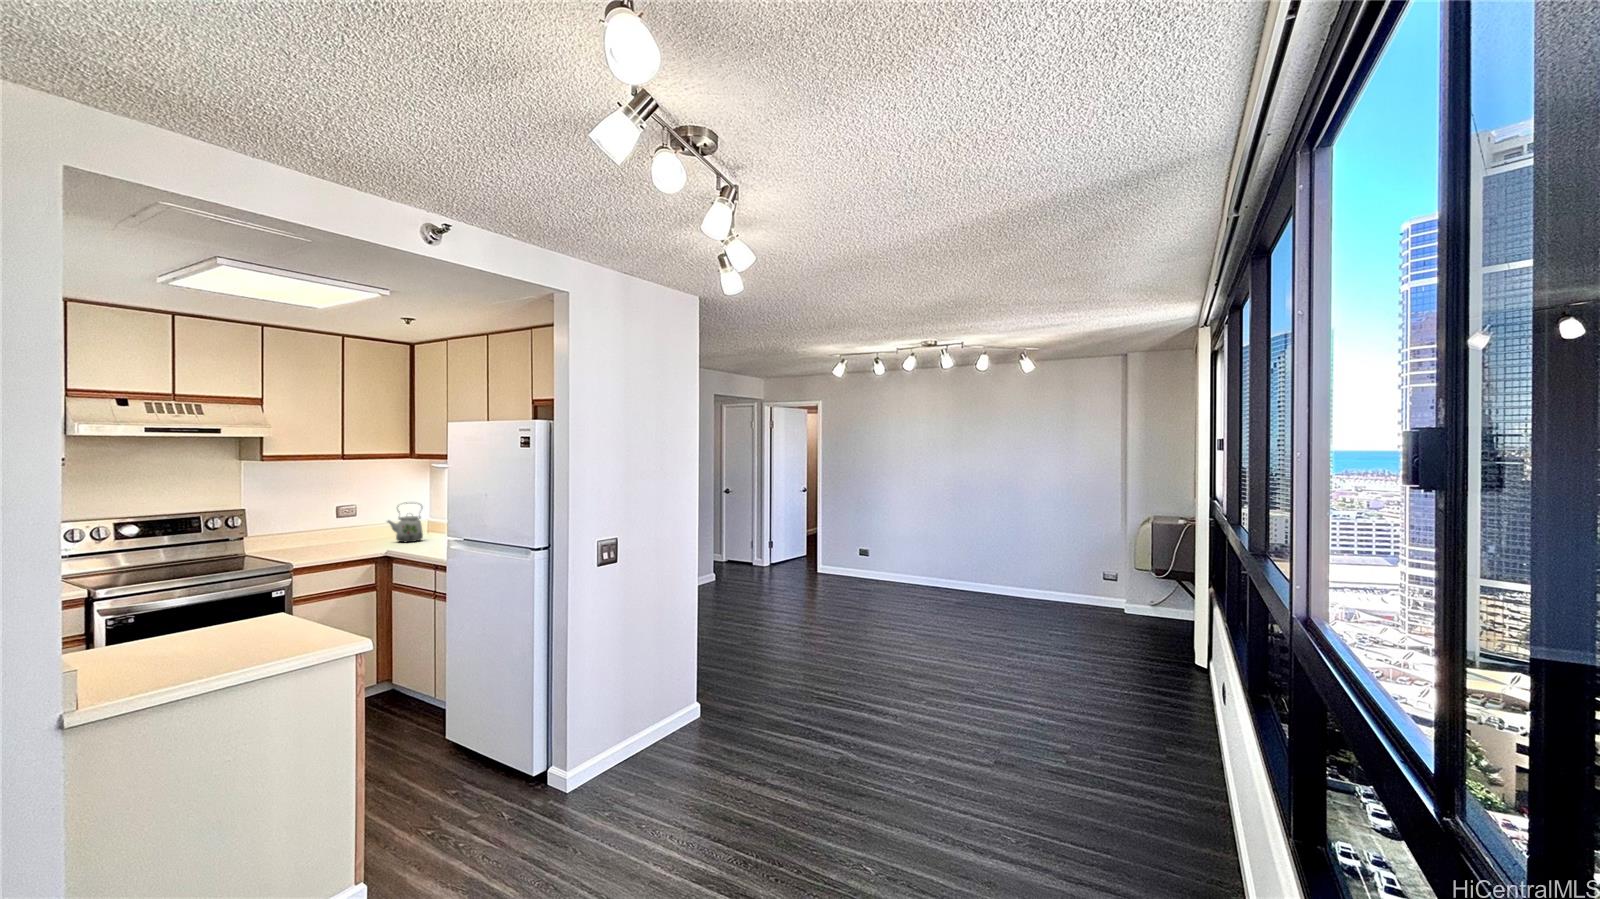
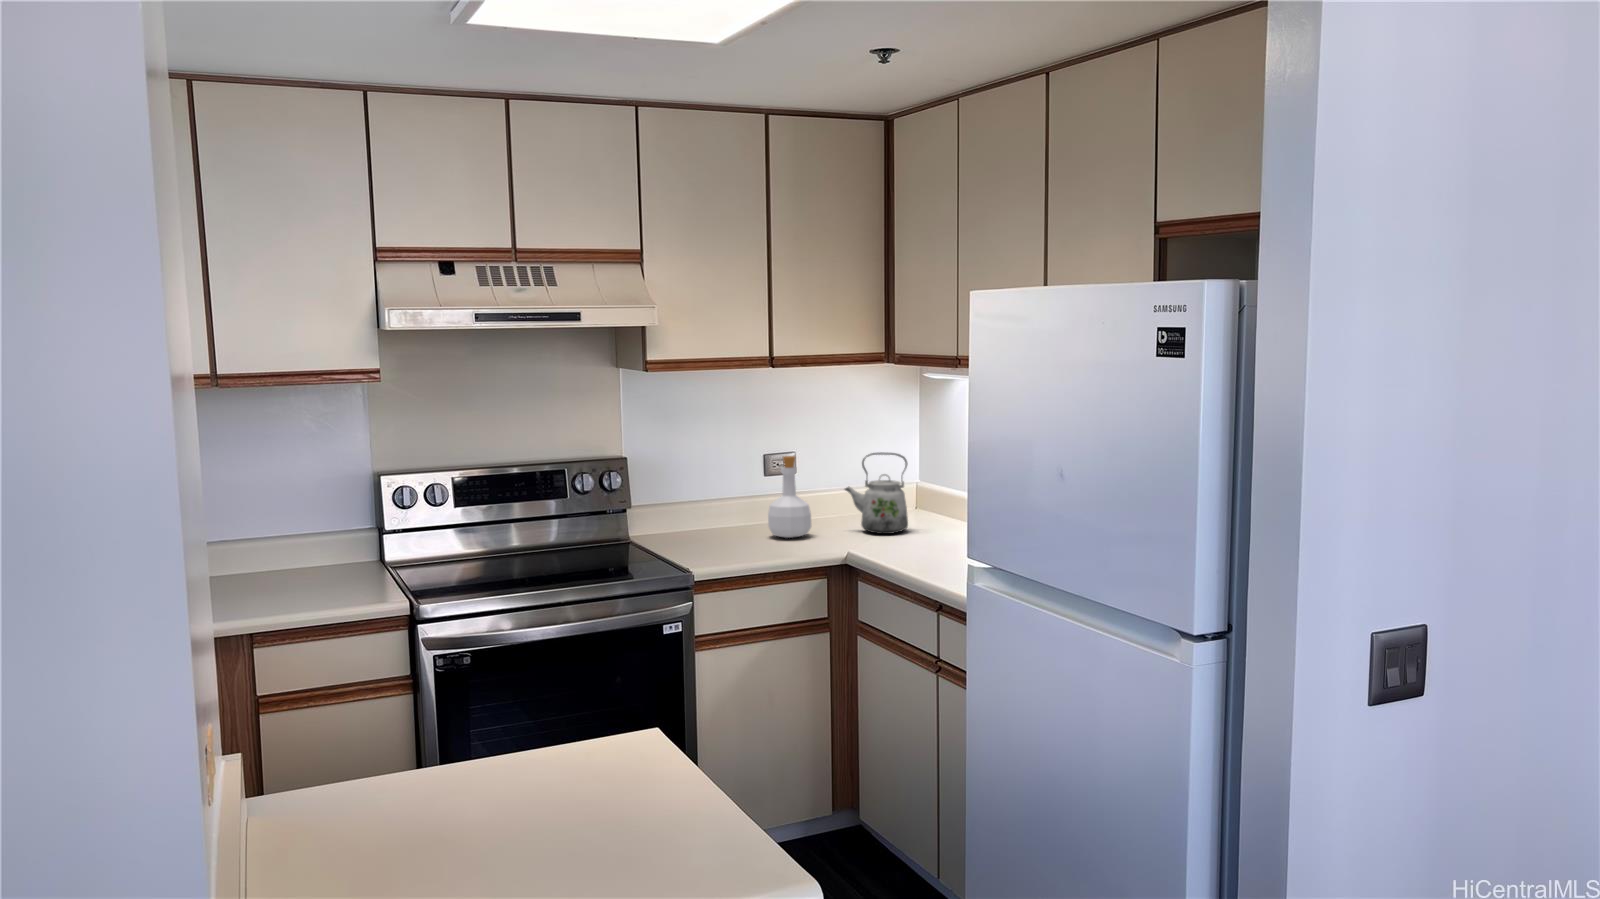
bottle: none [339,506,366,547] -> present [768,456,811,538]

